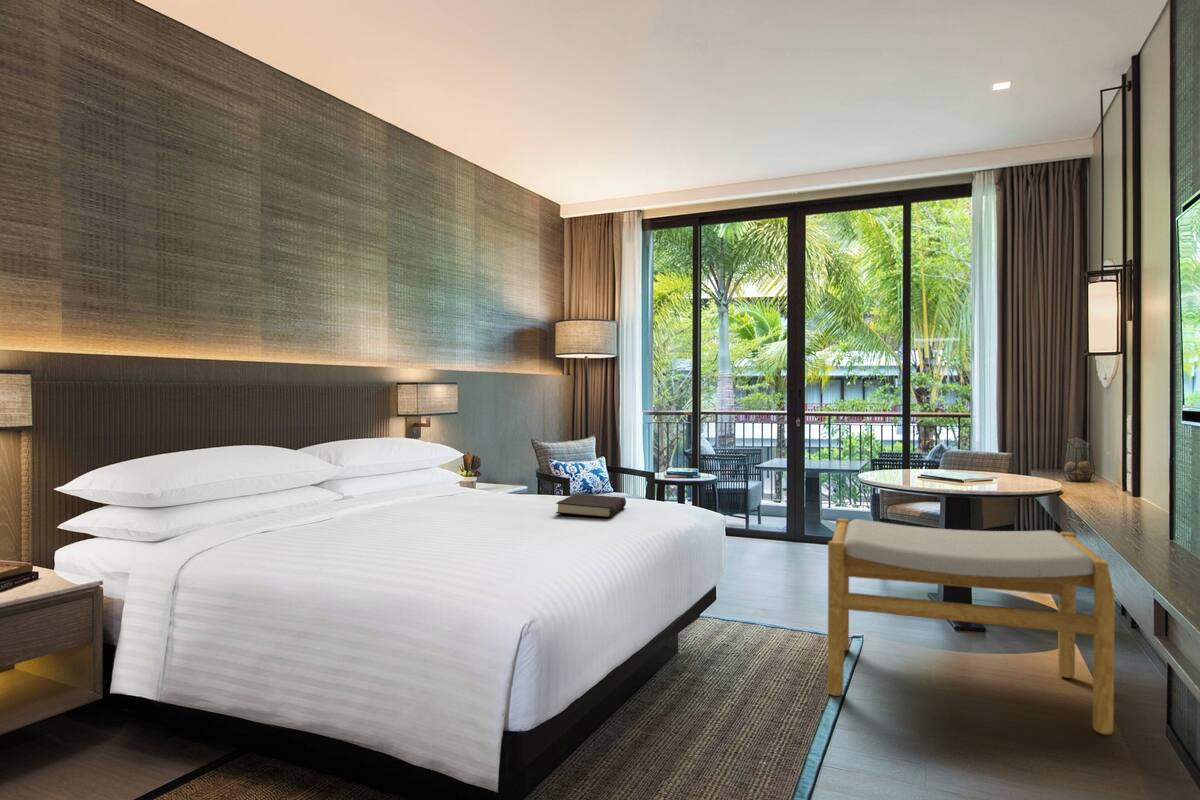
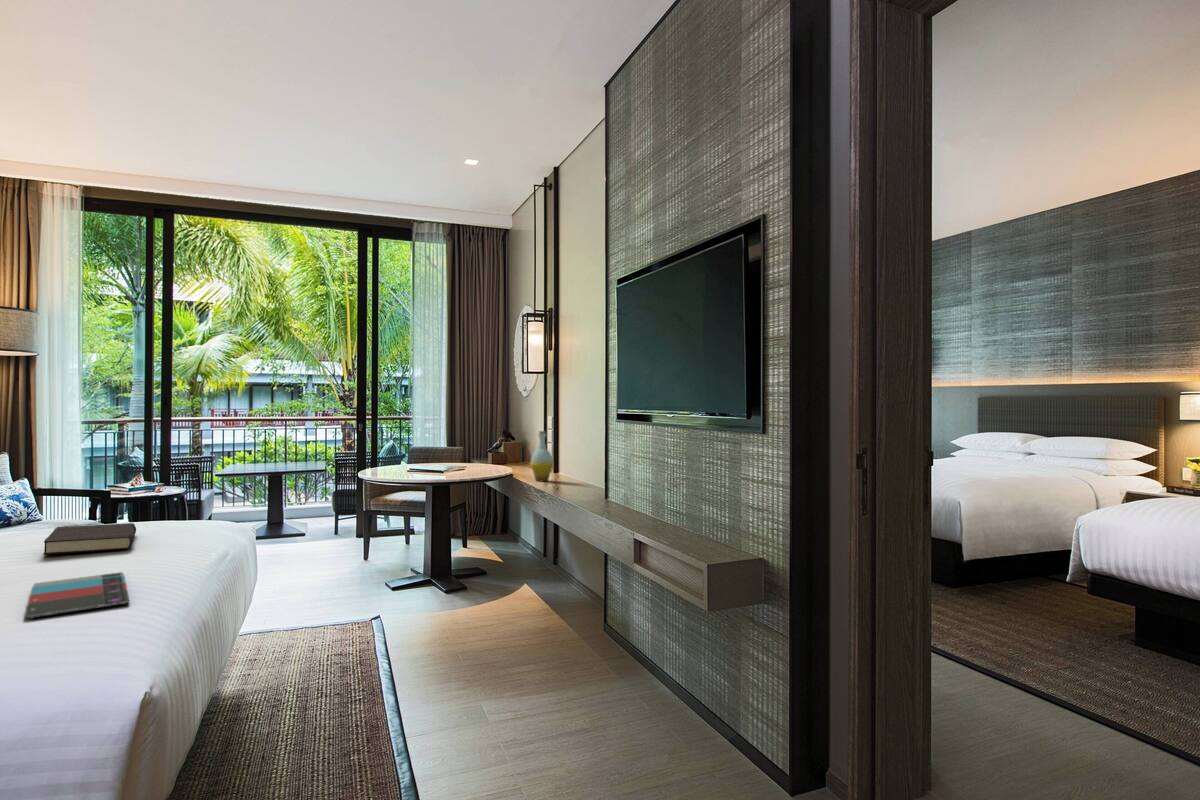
bottle: none [1082,434,1121,505] -> present [530,431,554,481]
footstool: present [828,518,1115,735] -> none [361,503,577,676]
smartphone: none [504,532,587,558] -> present [24,572,129,619]

